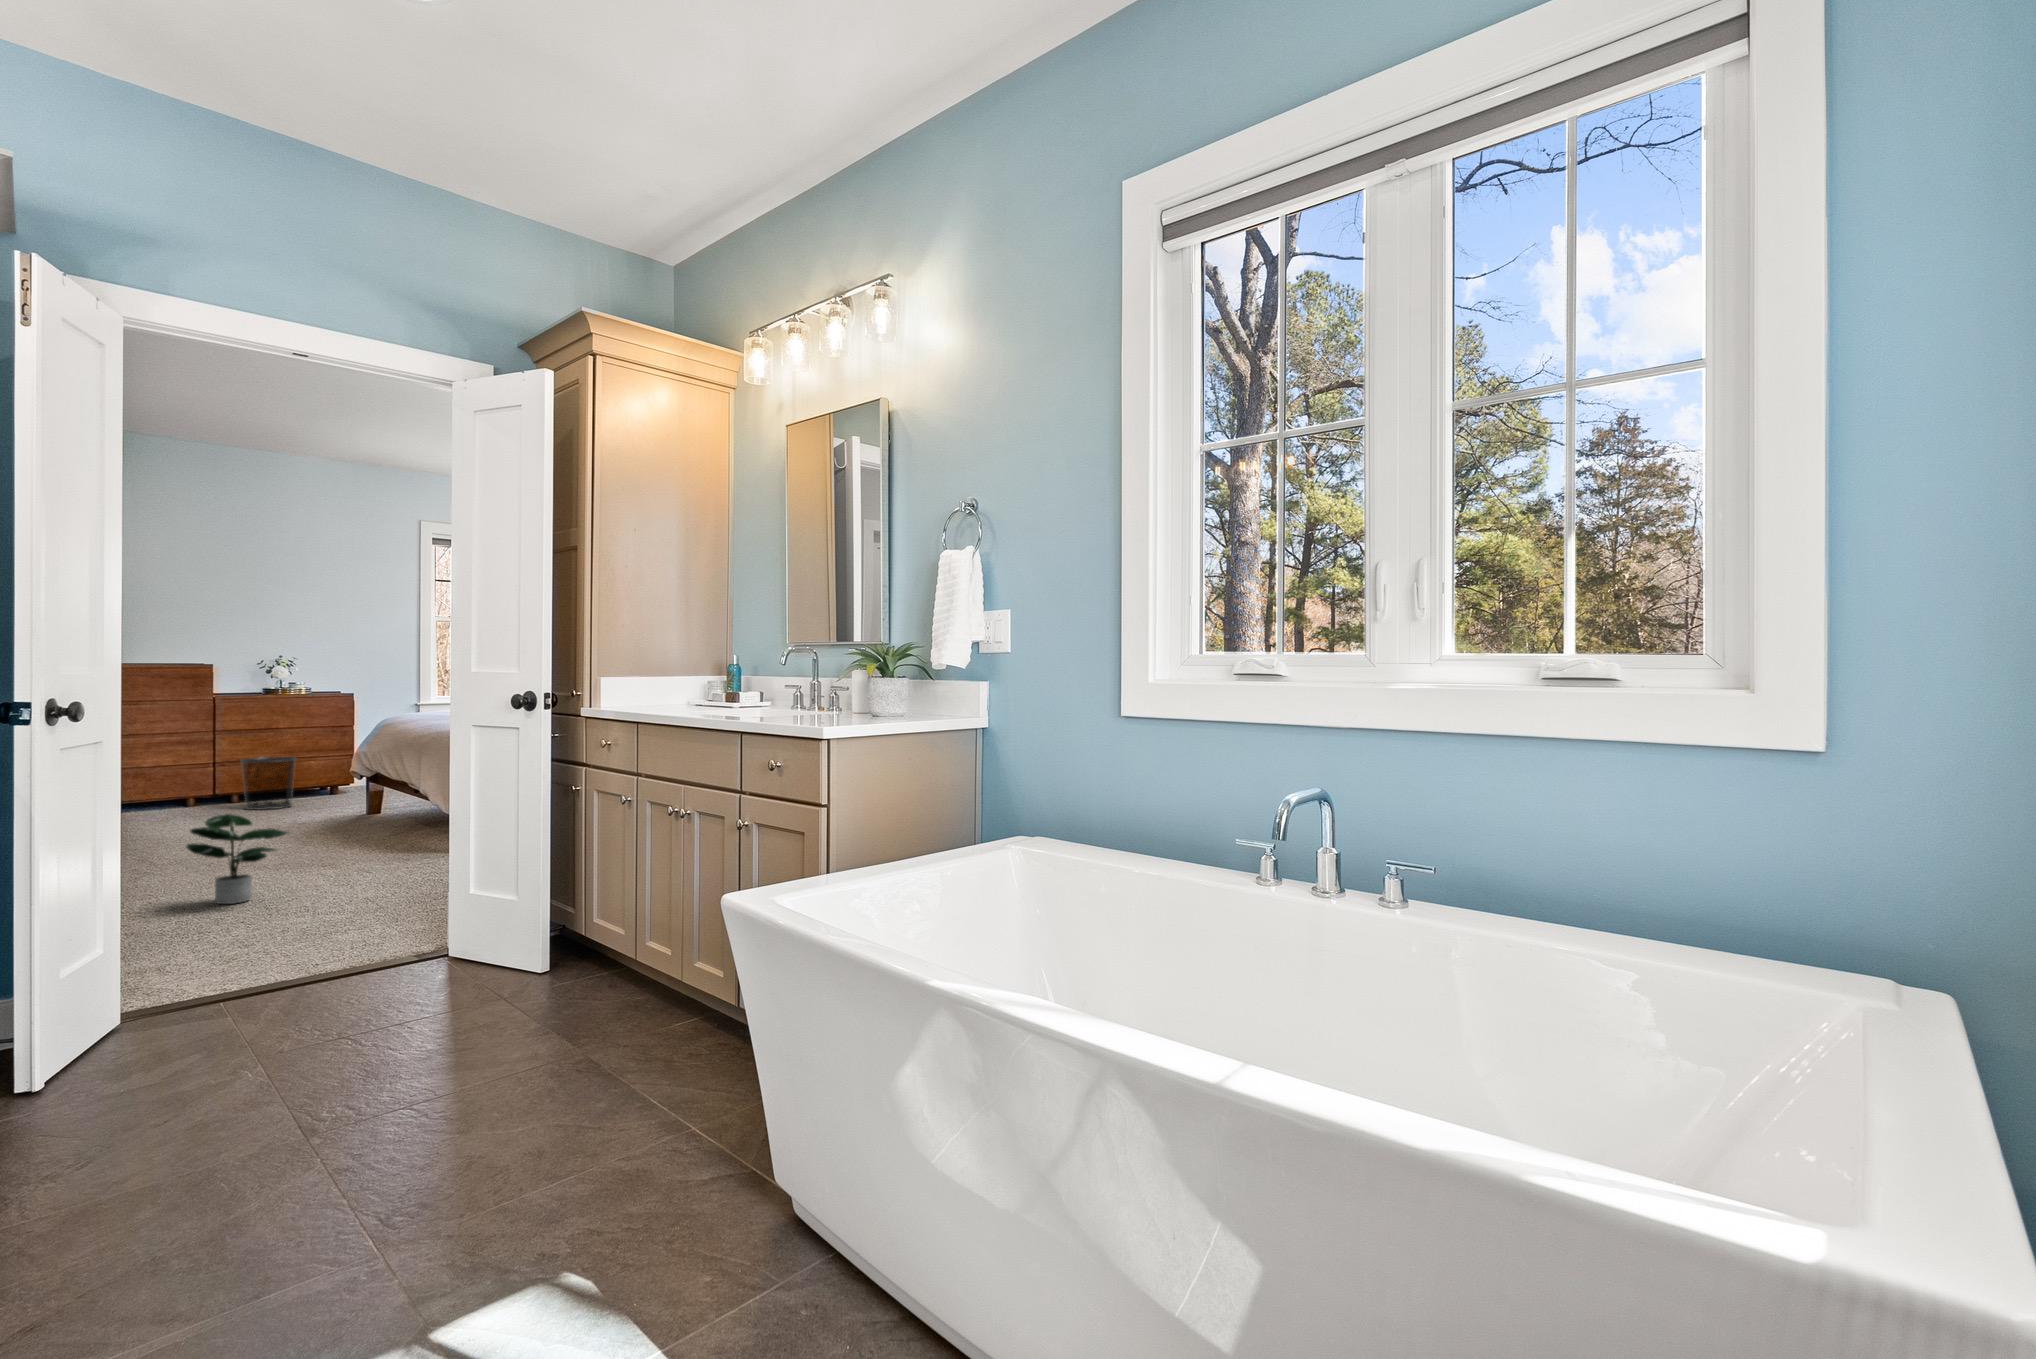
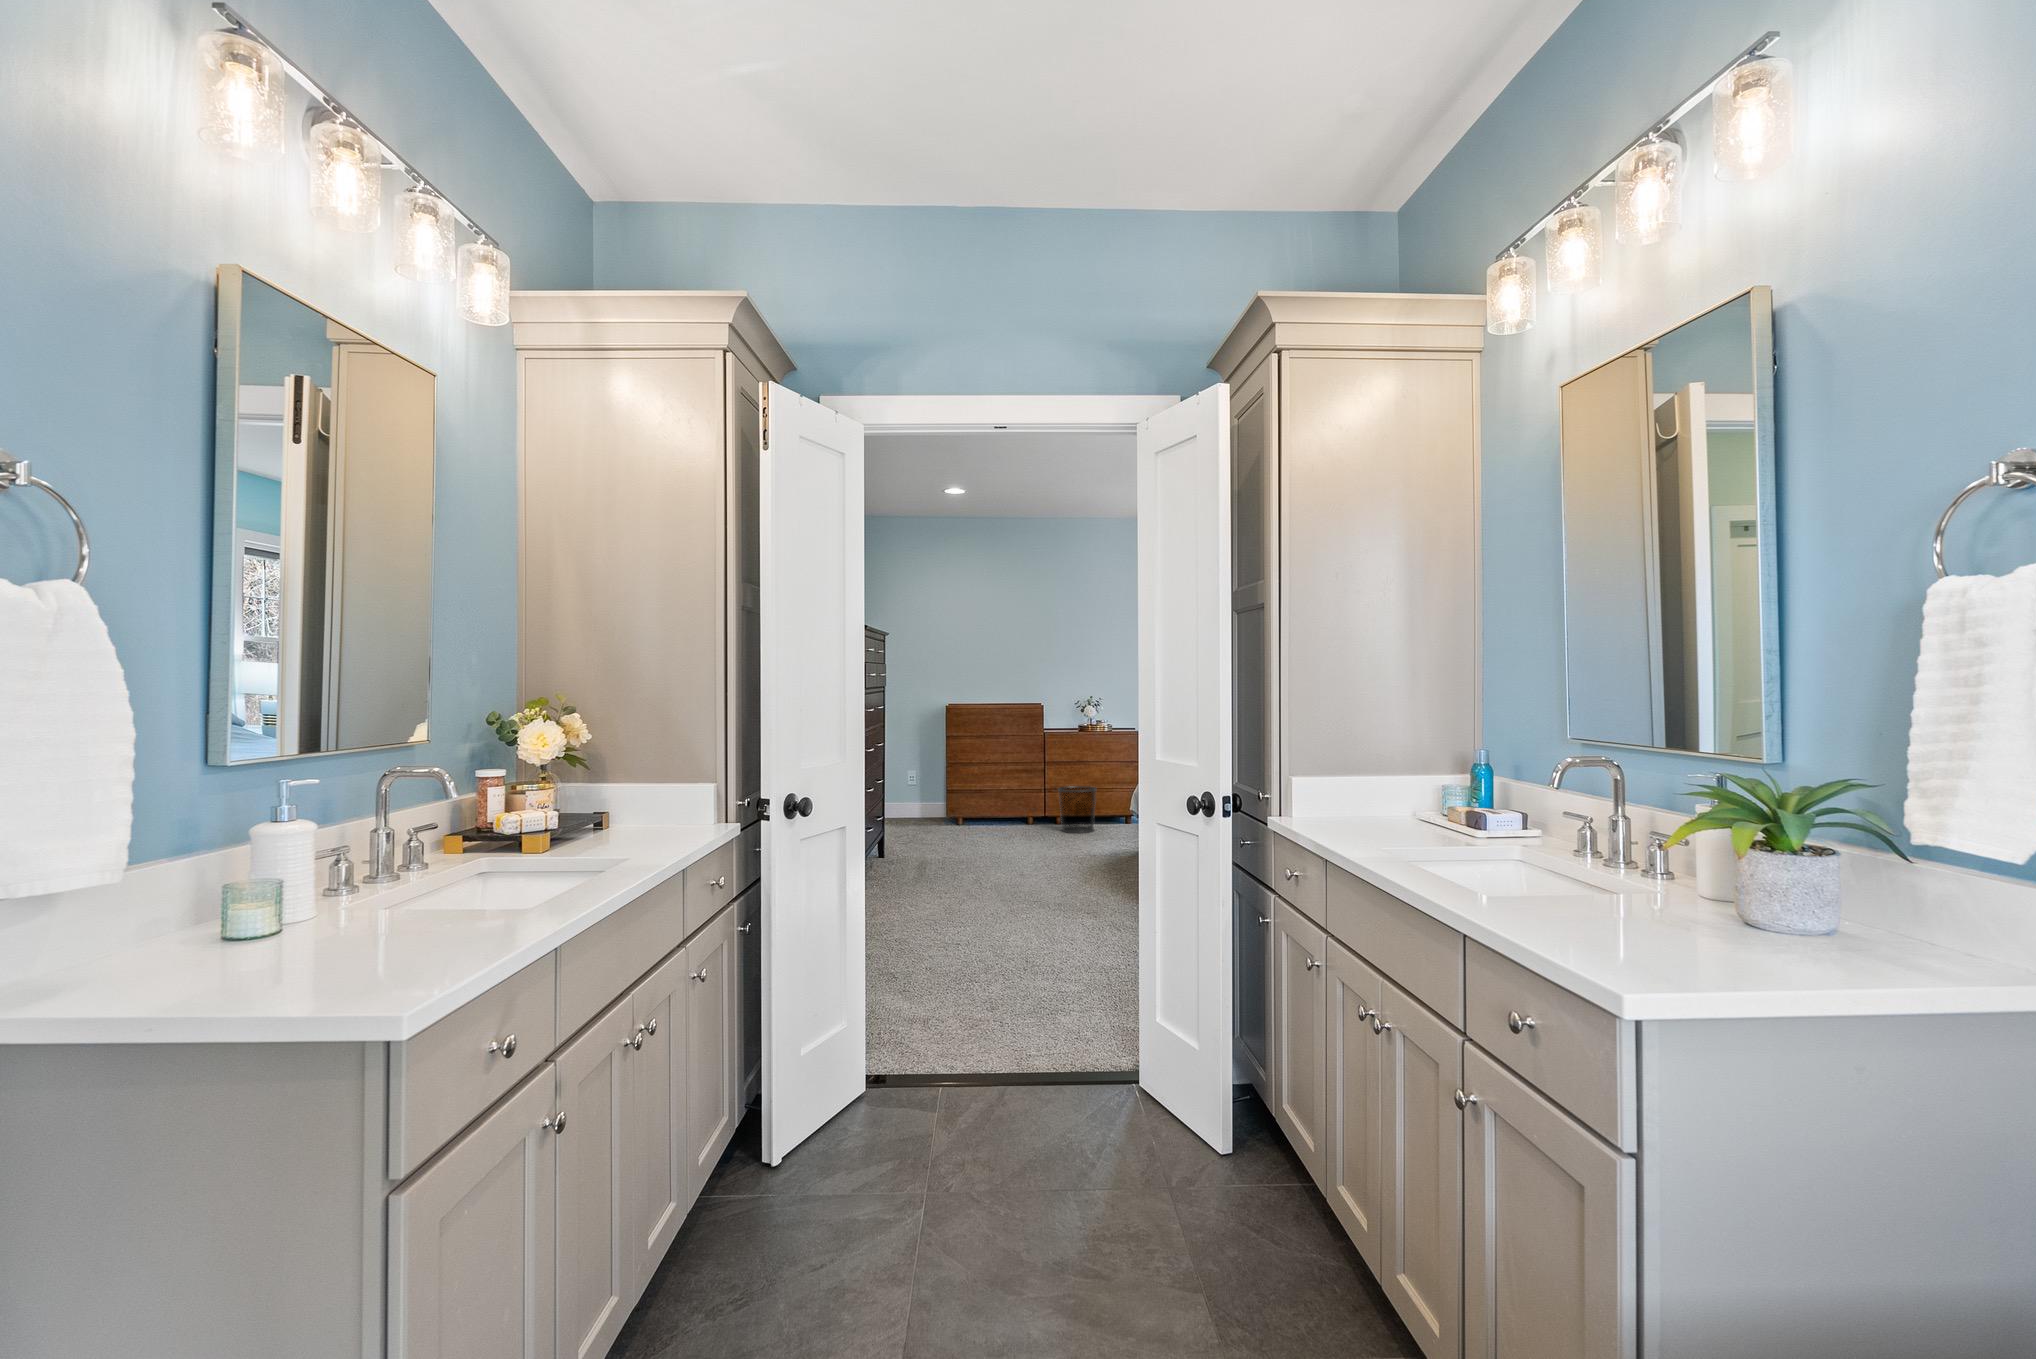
potted plant: present [186,814,288,904] -> none [965,866,1041,955]

